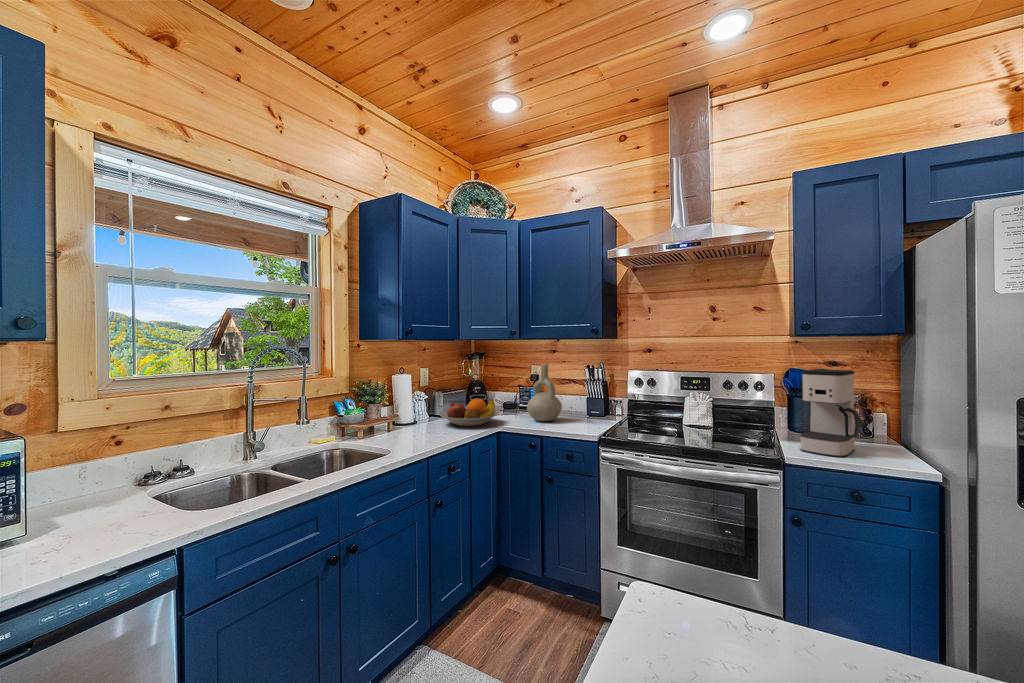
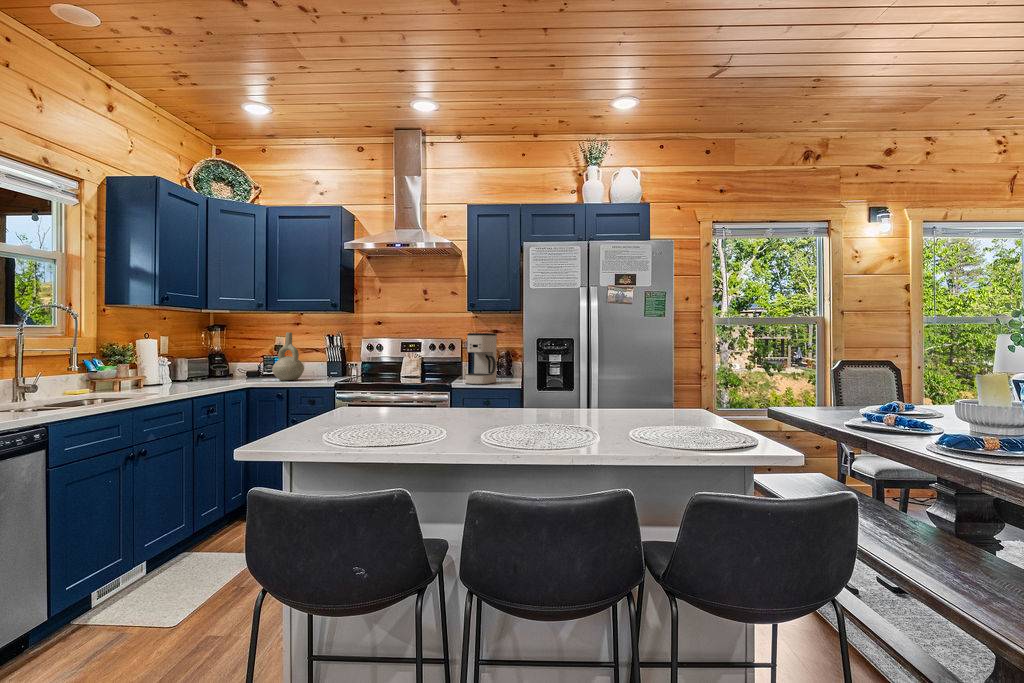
fruit bowl: present [440,399,498,426] -> none [188,361,246,384]

